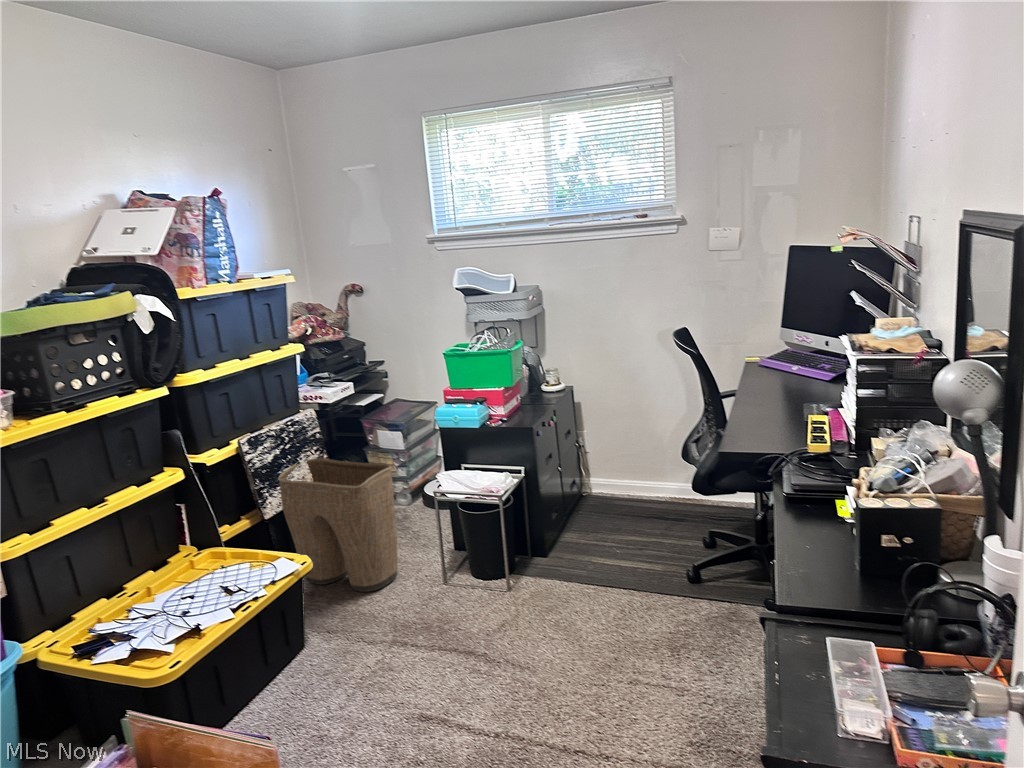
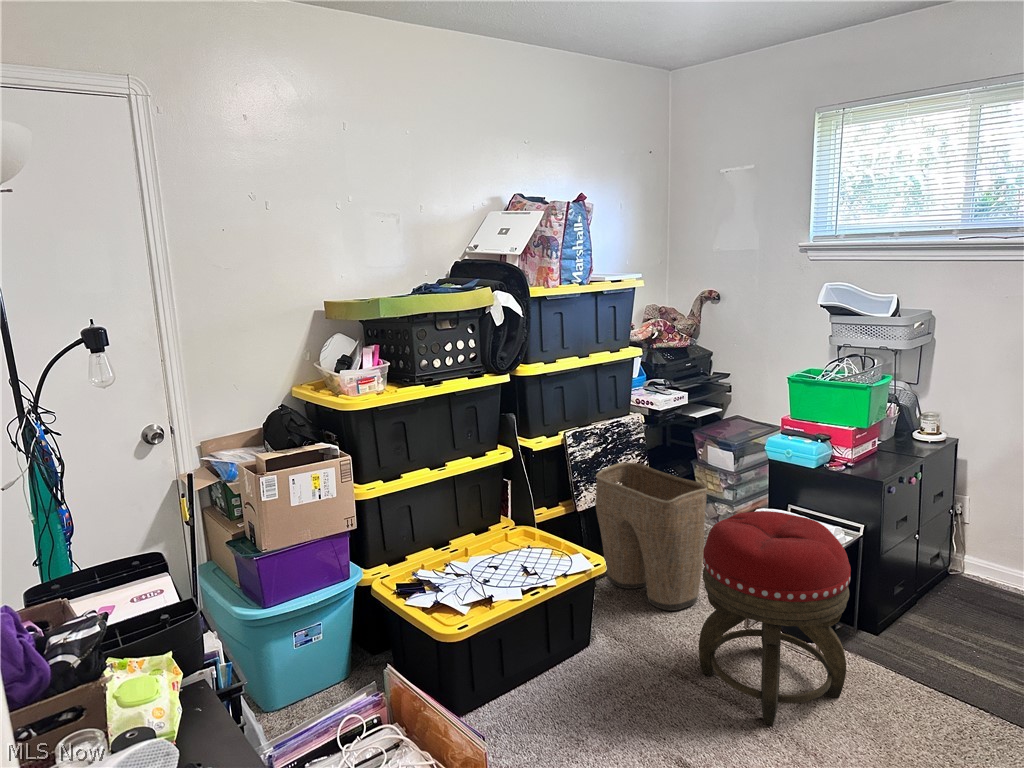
footstool: none [404,471,534,655] -> present [699,511,851,725]

